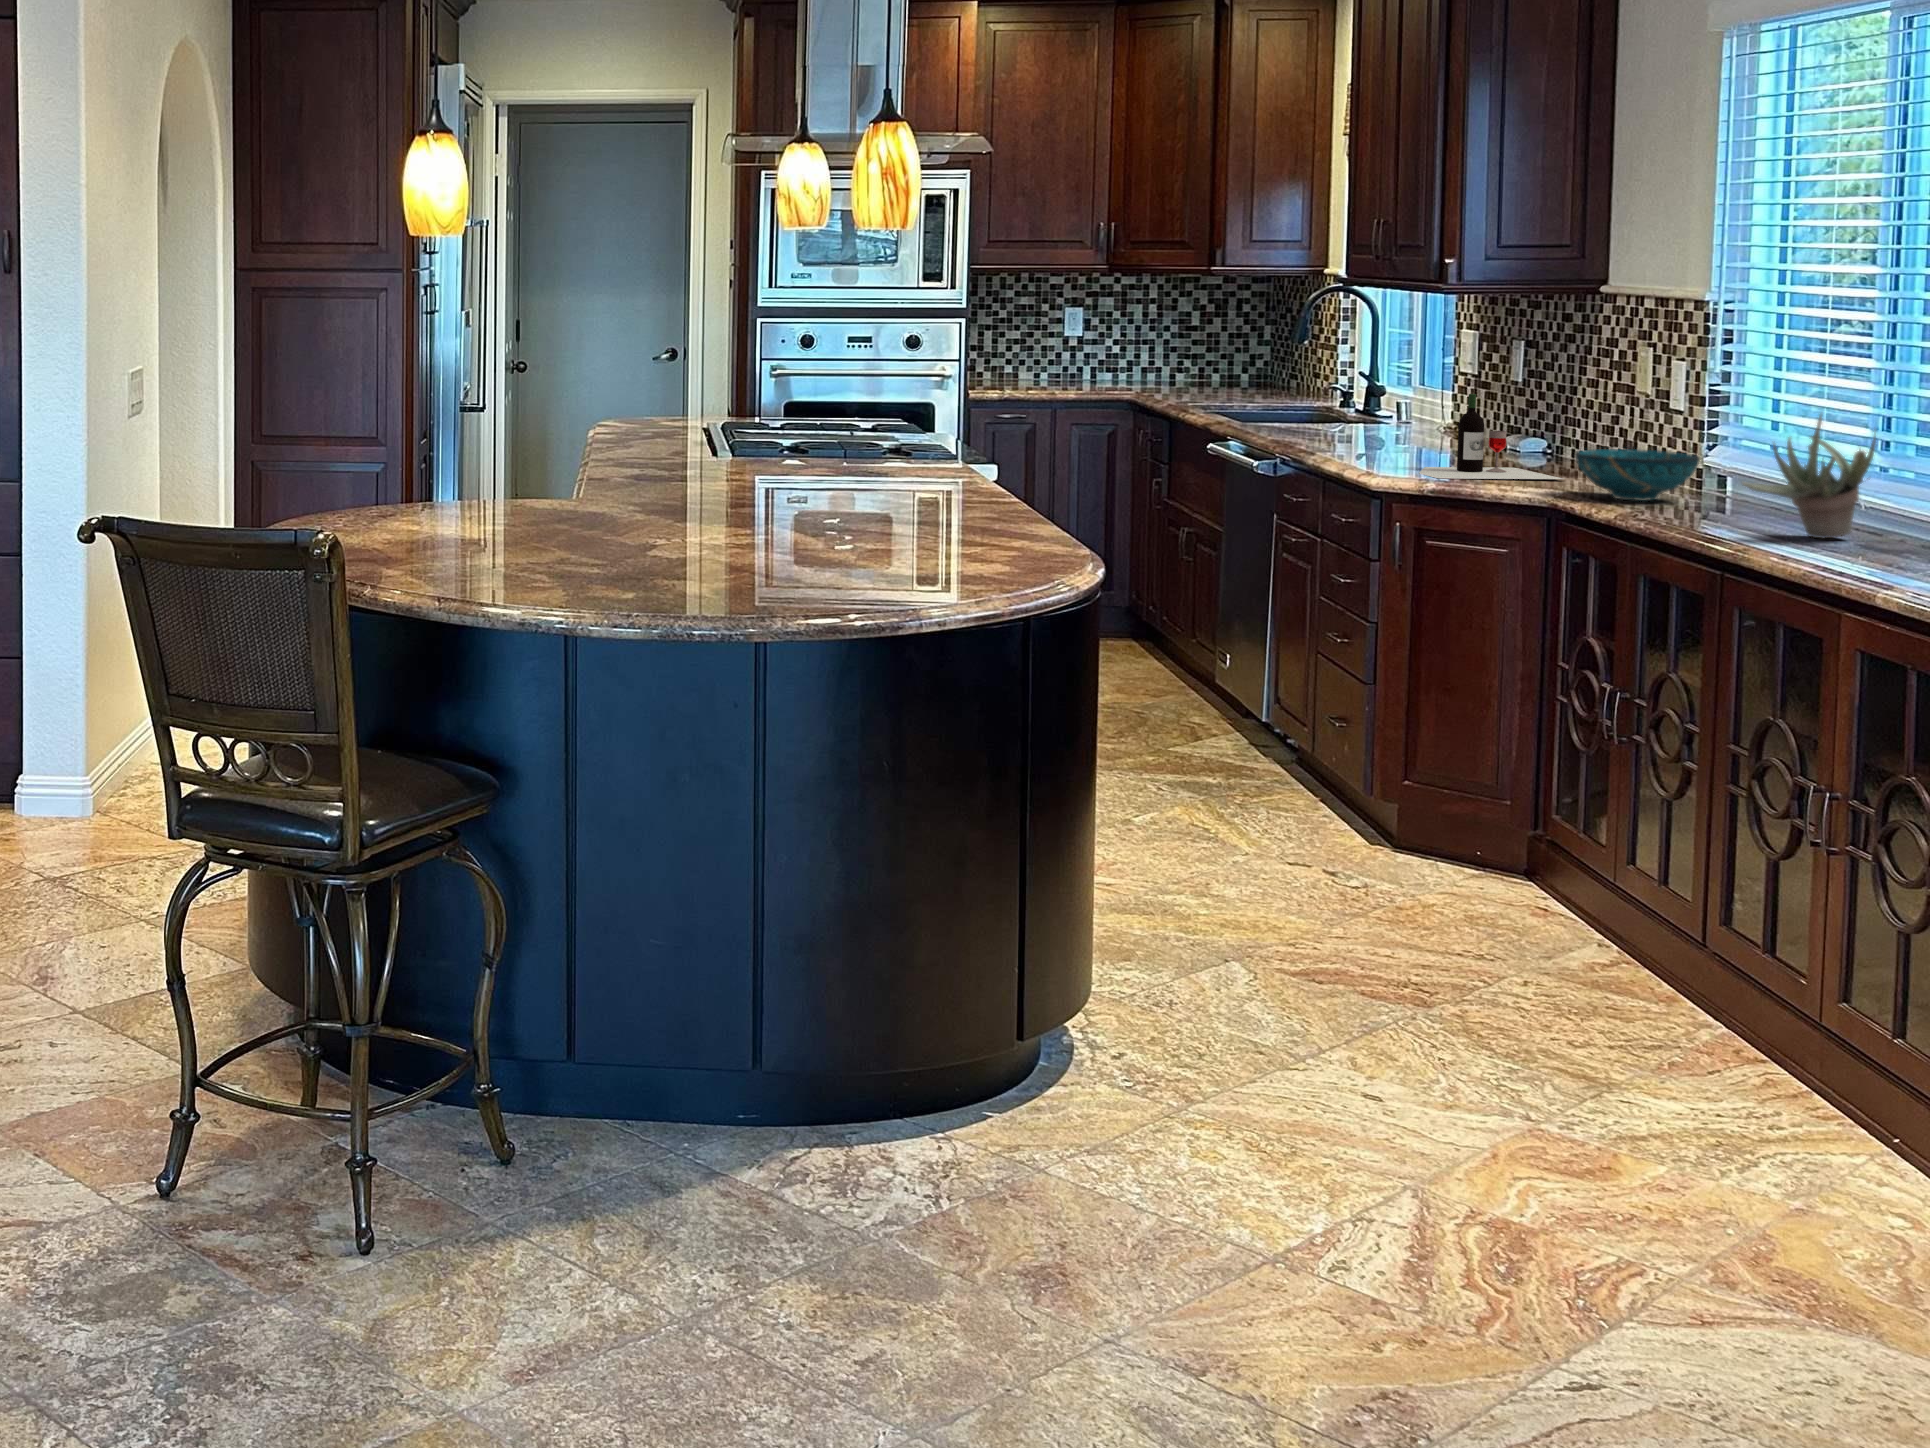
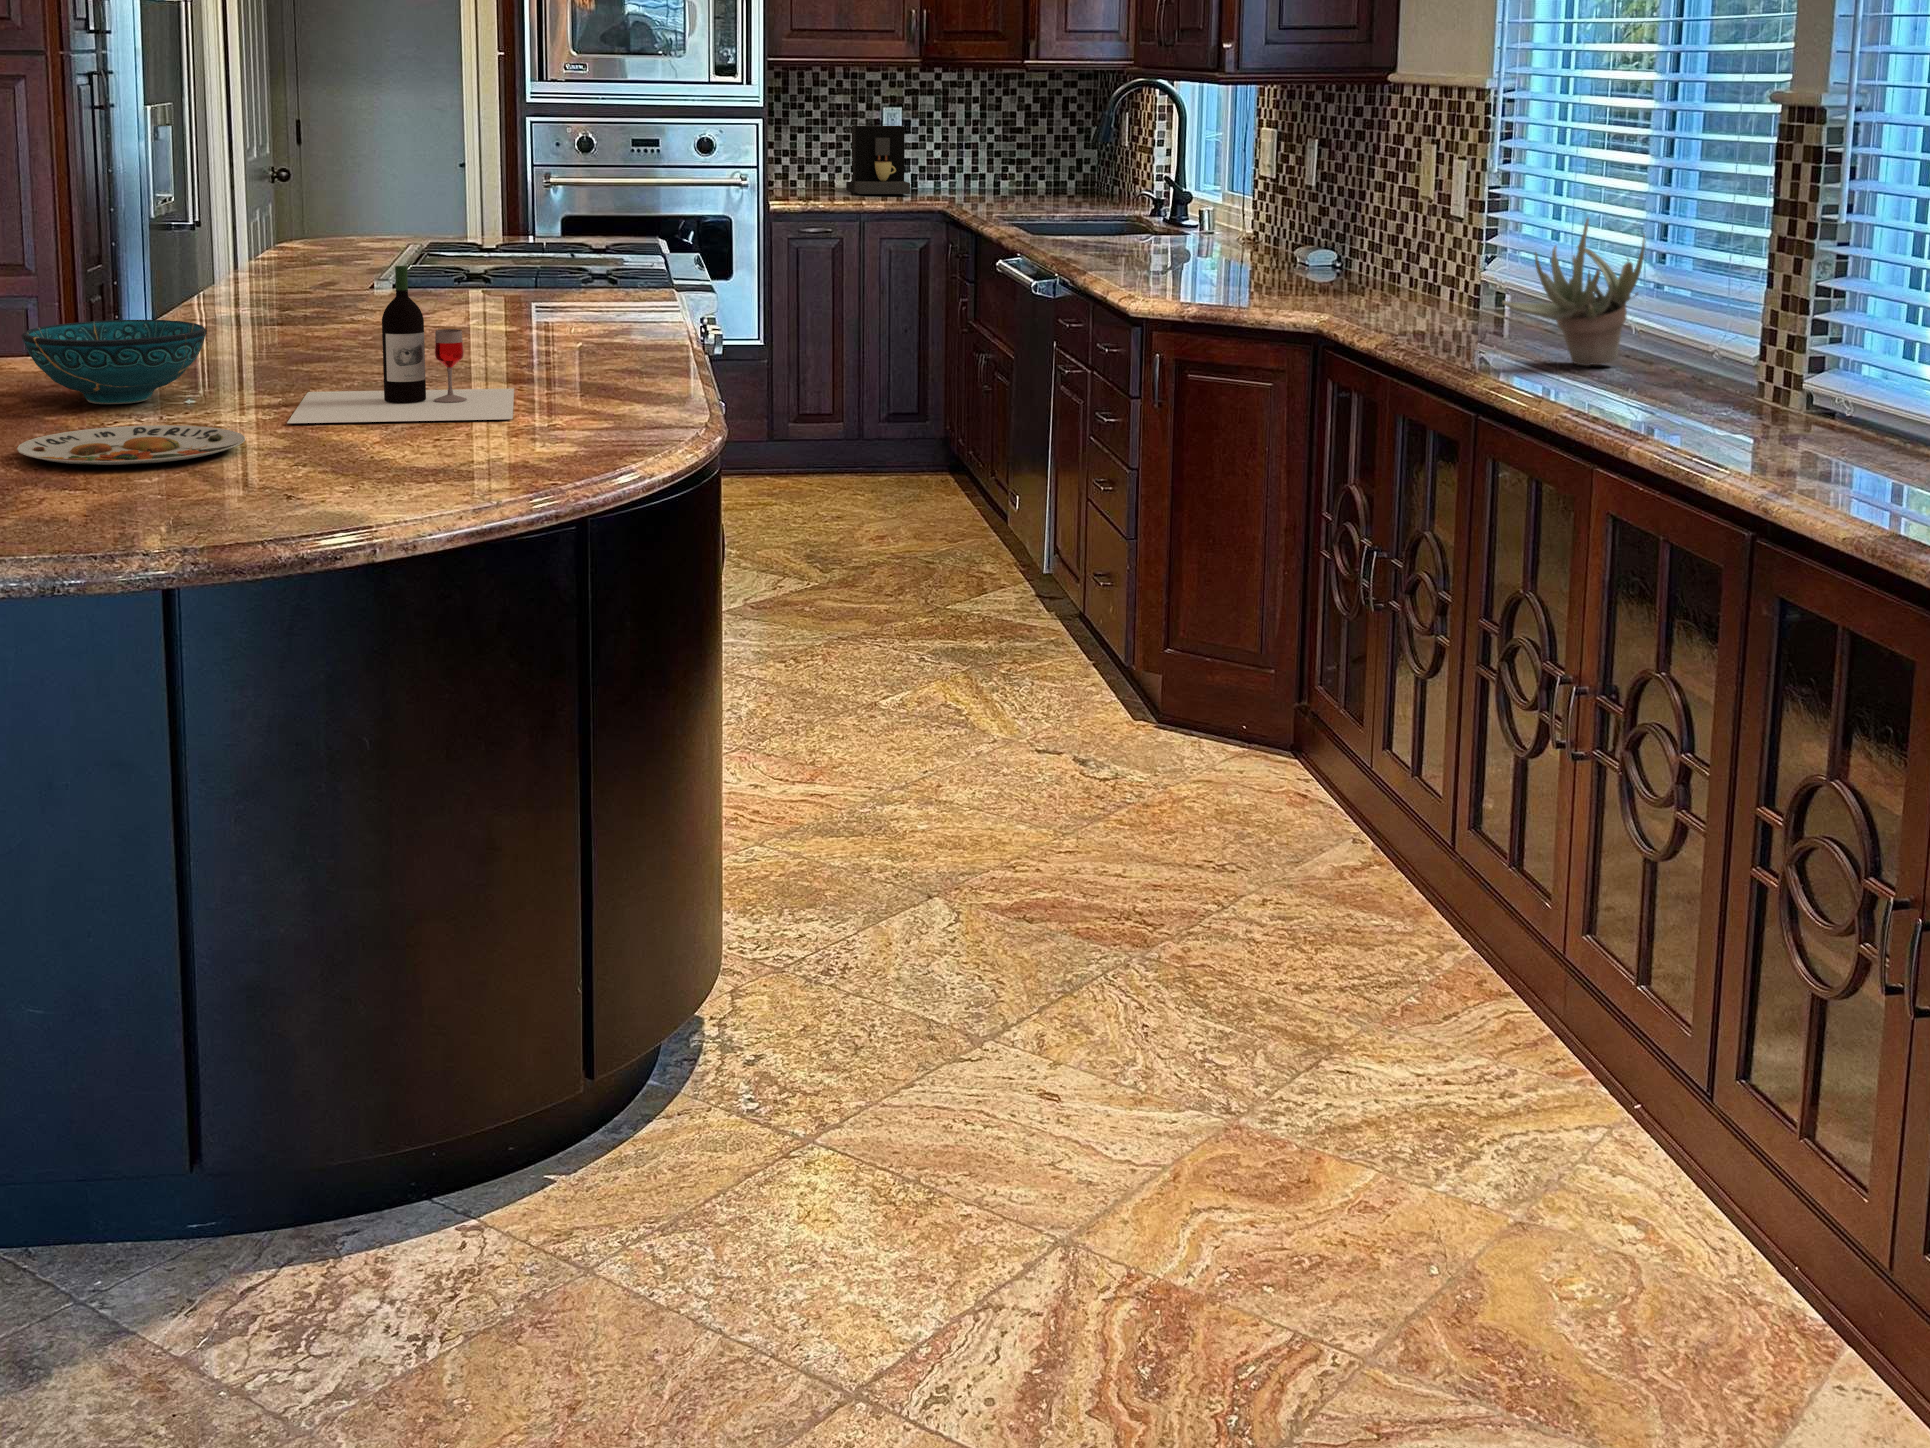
coffee maker: none [1028,323,1093,385] -> present [846,126,910,194]
wine bottle: present [1419,394,1562,479] -> present [287,266,514,423]
decorative bowl: present [1575,449,1701,501] -> present [21,320,207,404]
plate: none [618,552,771,575] -> present [17,425,245,465]

